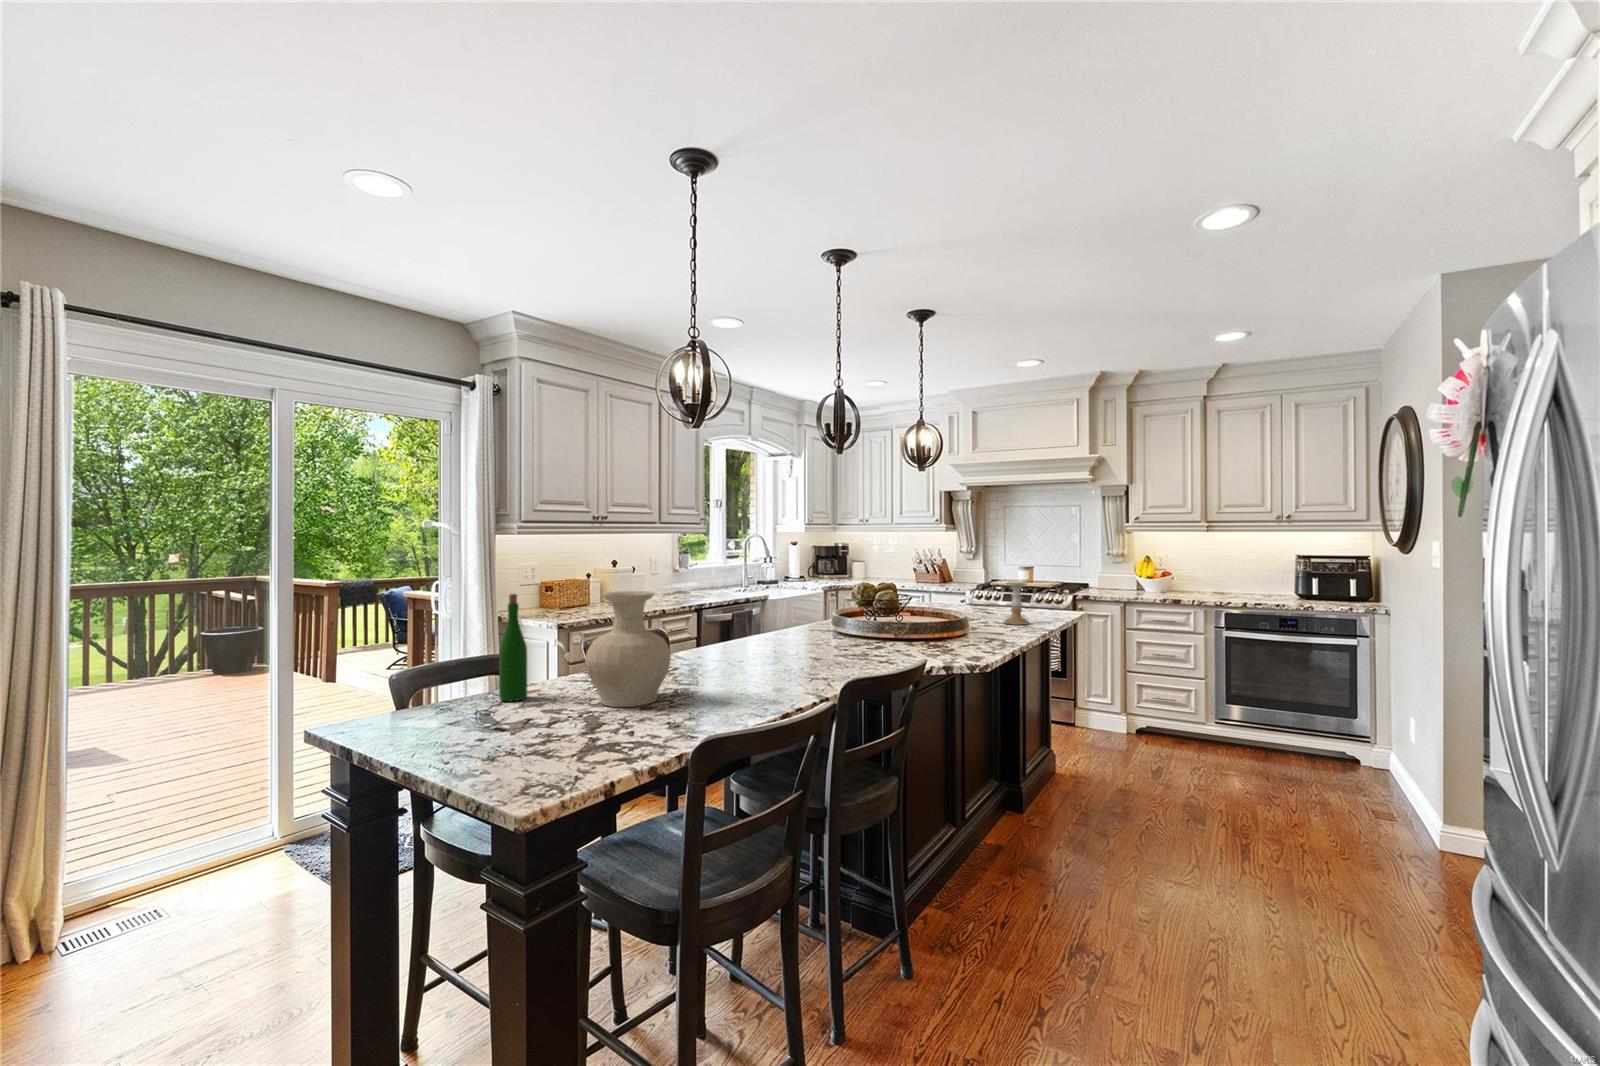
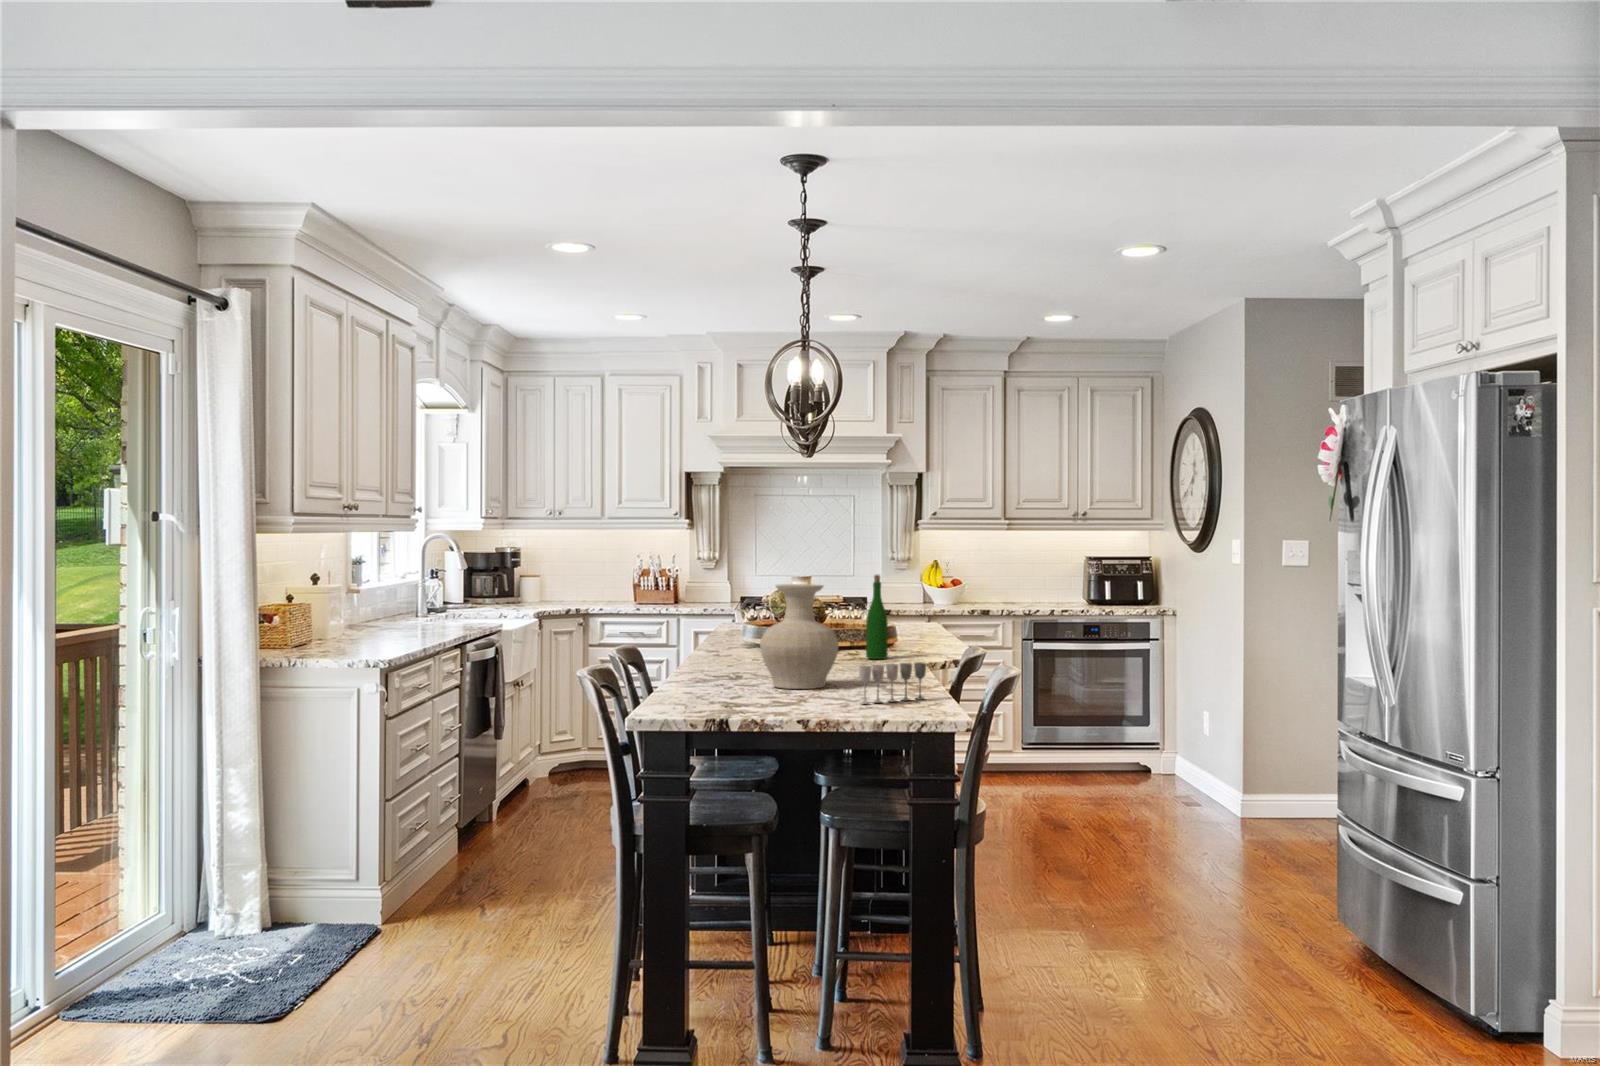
candle holder: present [1004,582,1029,625] -> none [894,586,922,632]
wine bottle: present [499,594,527,701] -> present [866,574,888,659]
wine glass: none [528,702,632,753] -> present [859,662,926,704]

